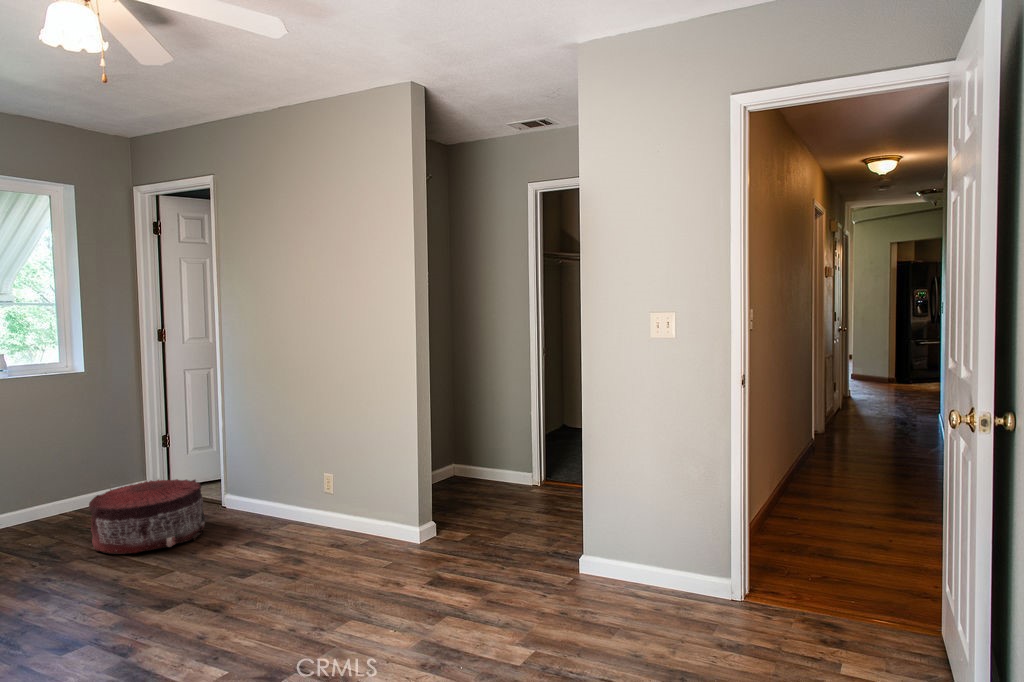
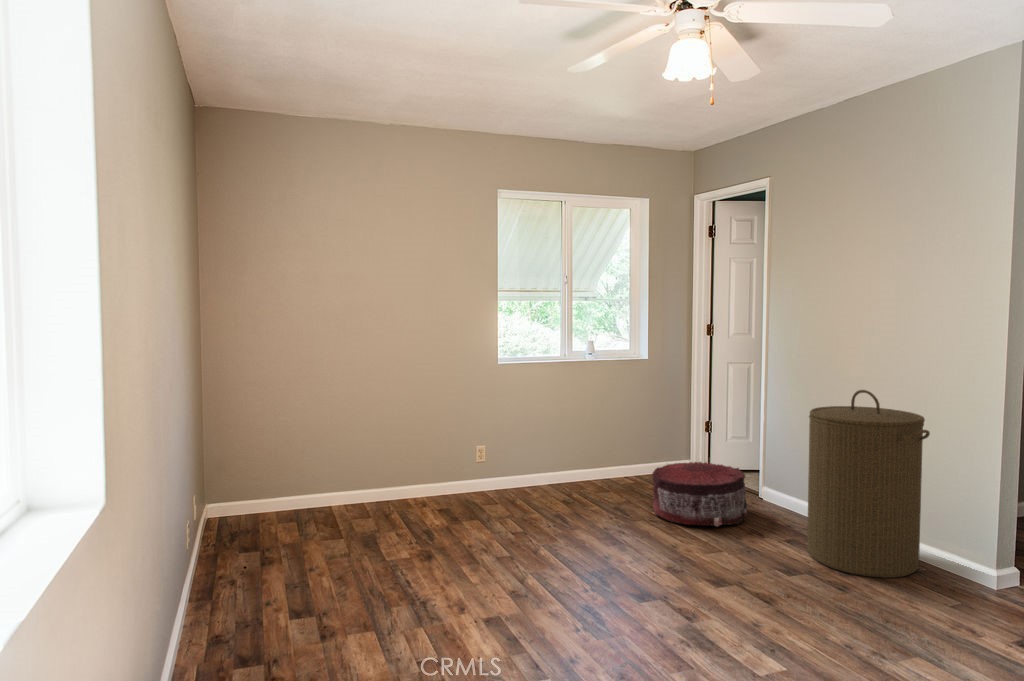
laundry hamper: none [259,384,363,561] -> present [807,390,930,578]

